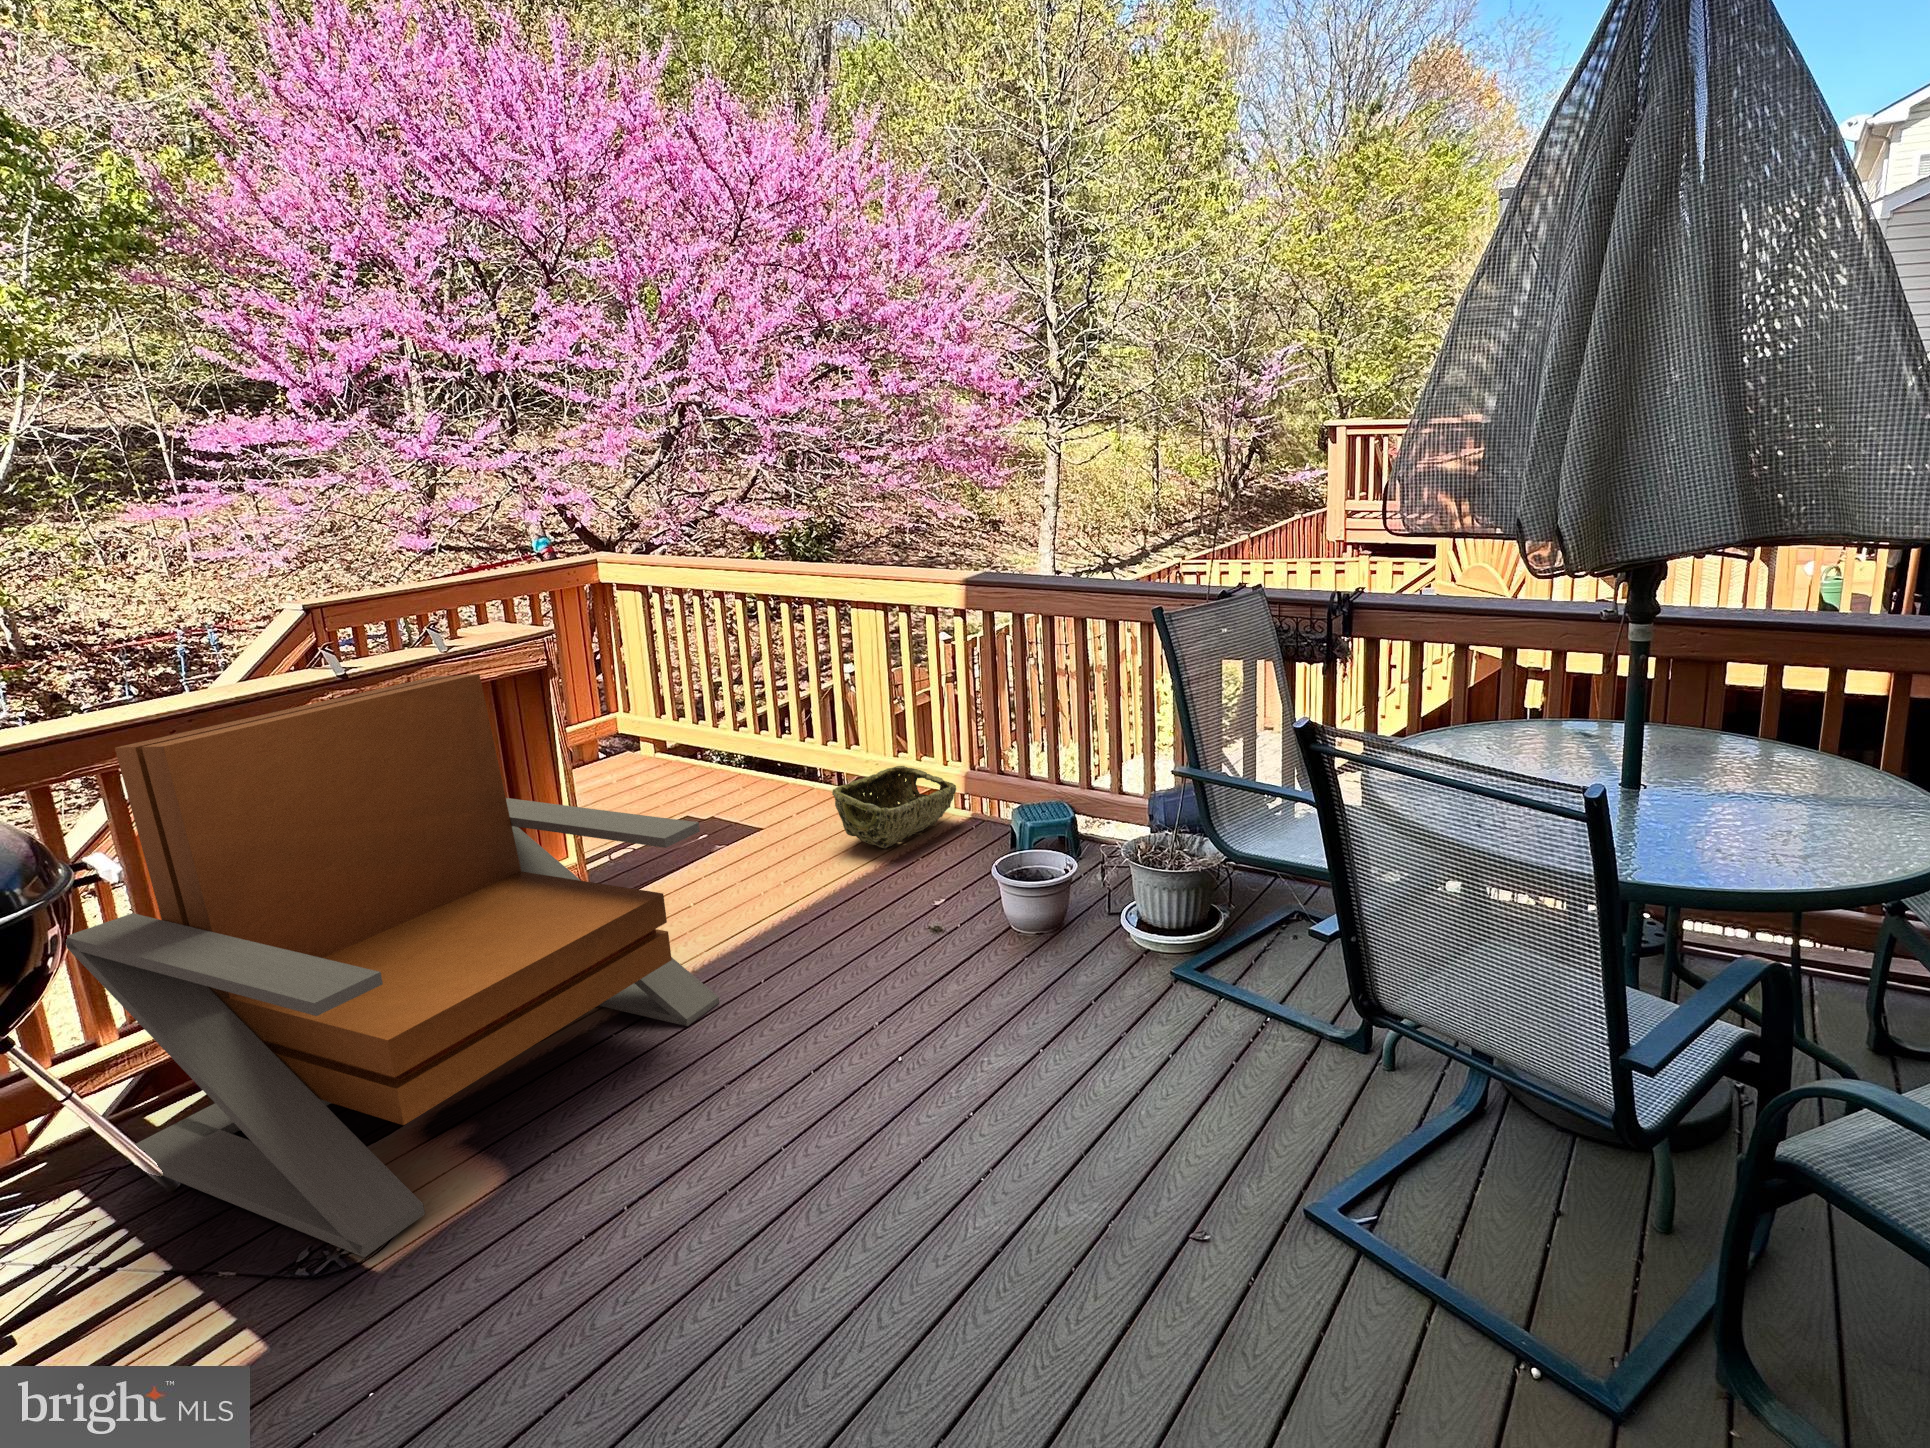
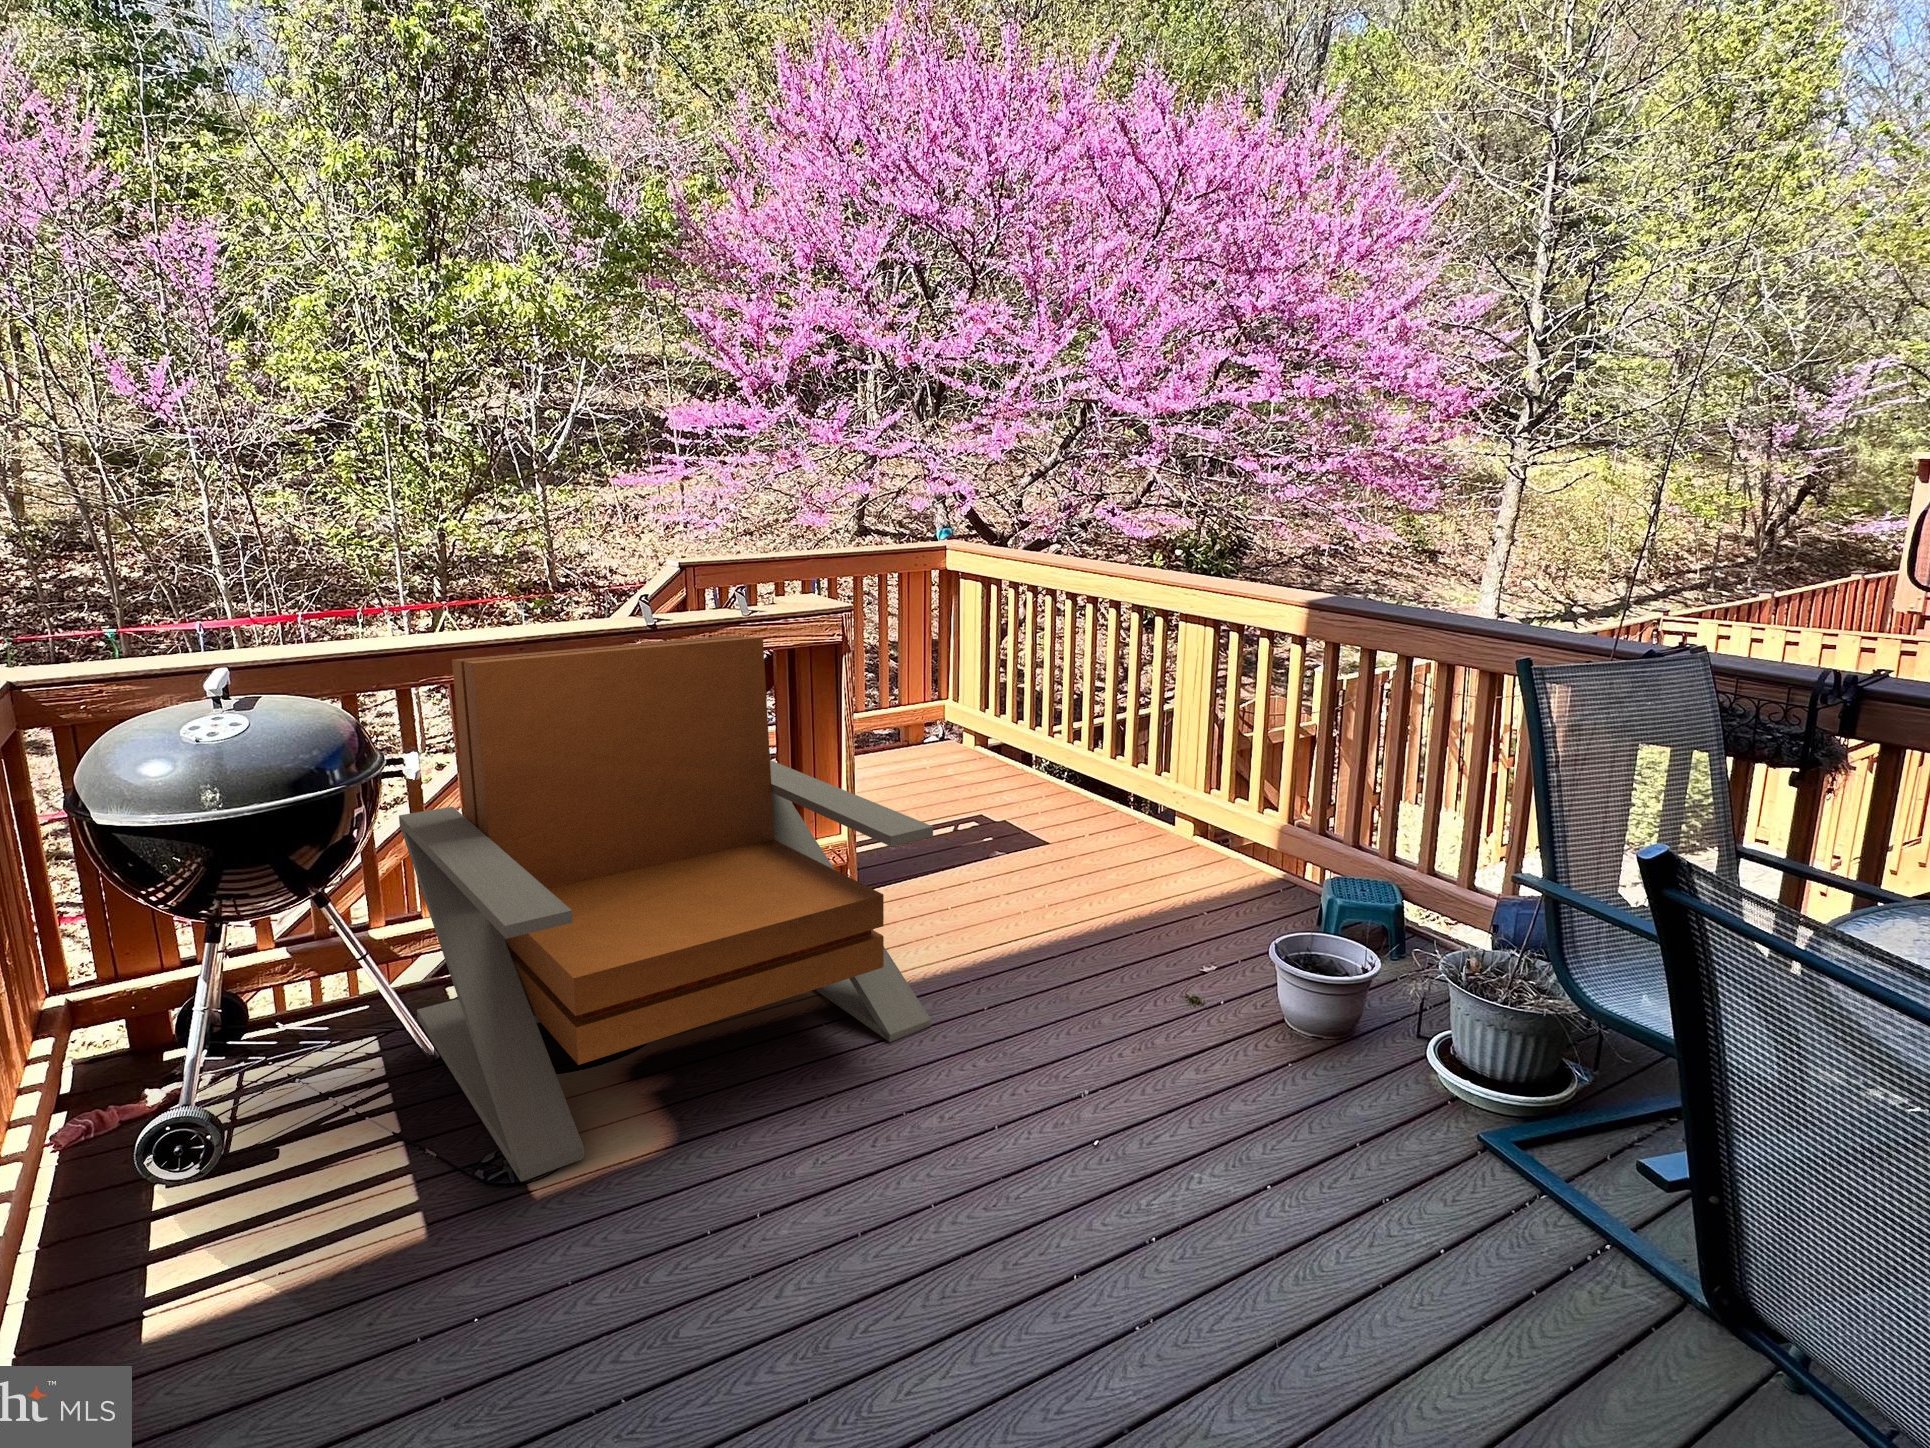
woven basket: present [832,766,956,848] -> none [1122,808,1272,899]

